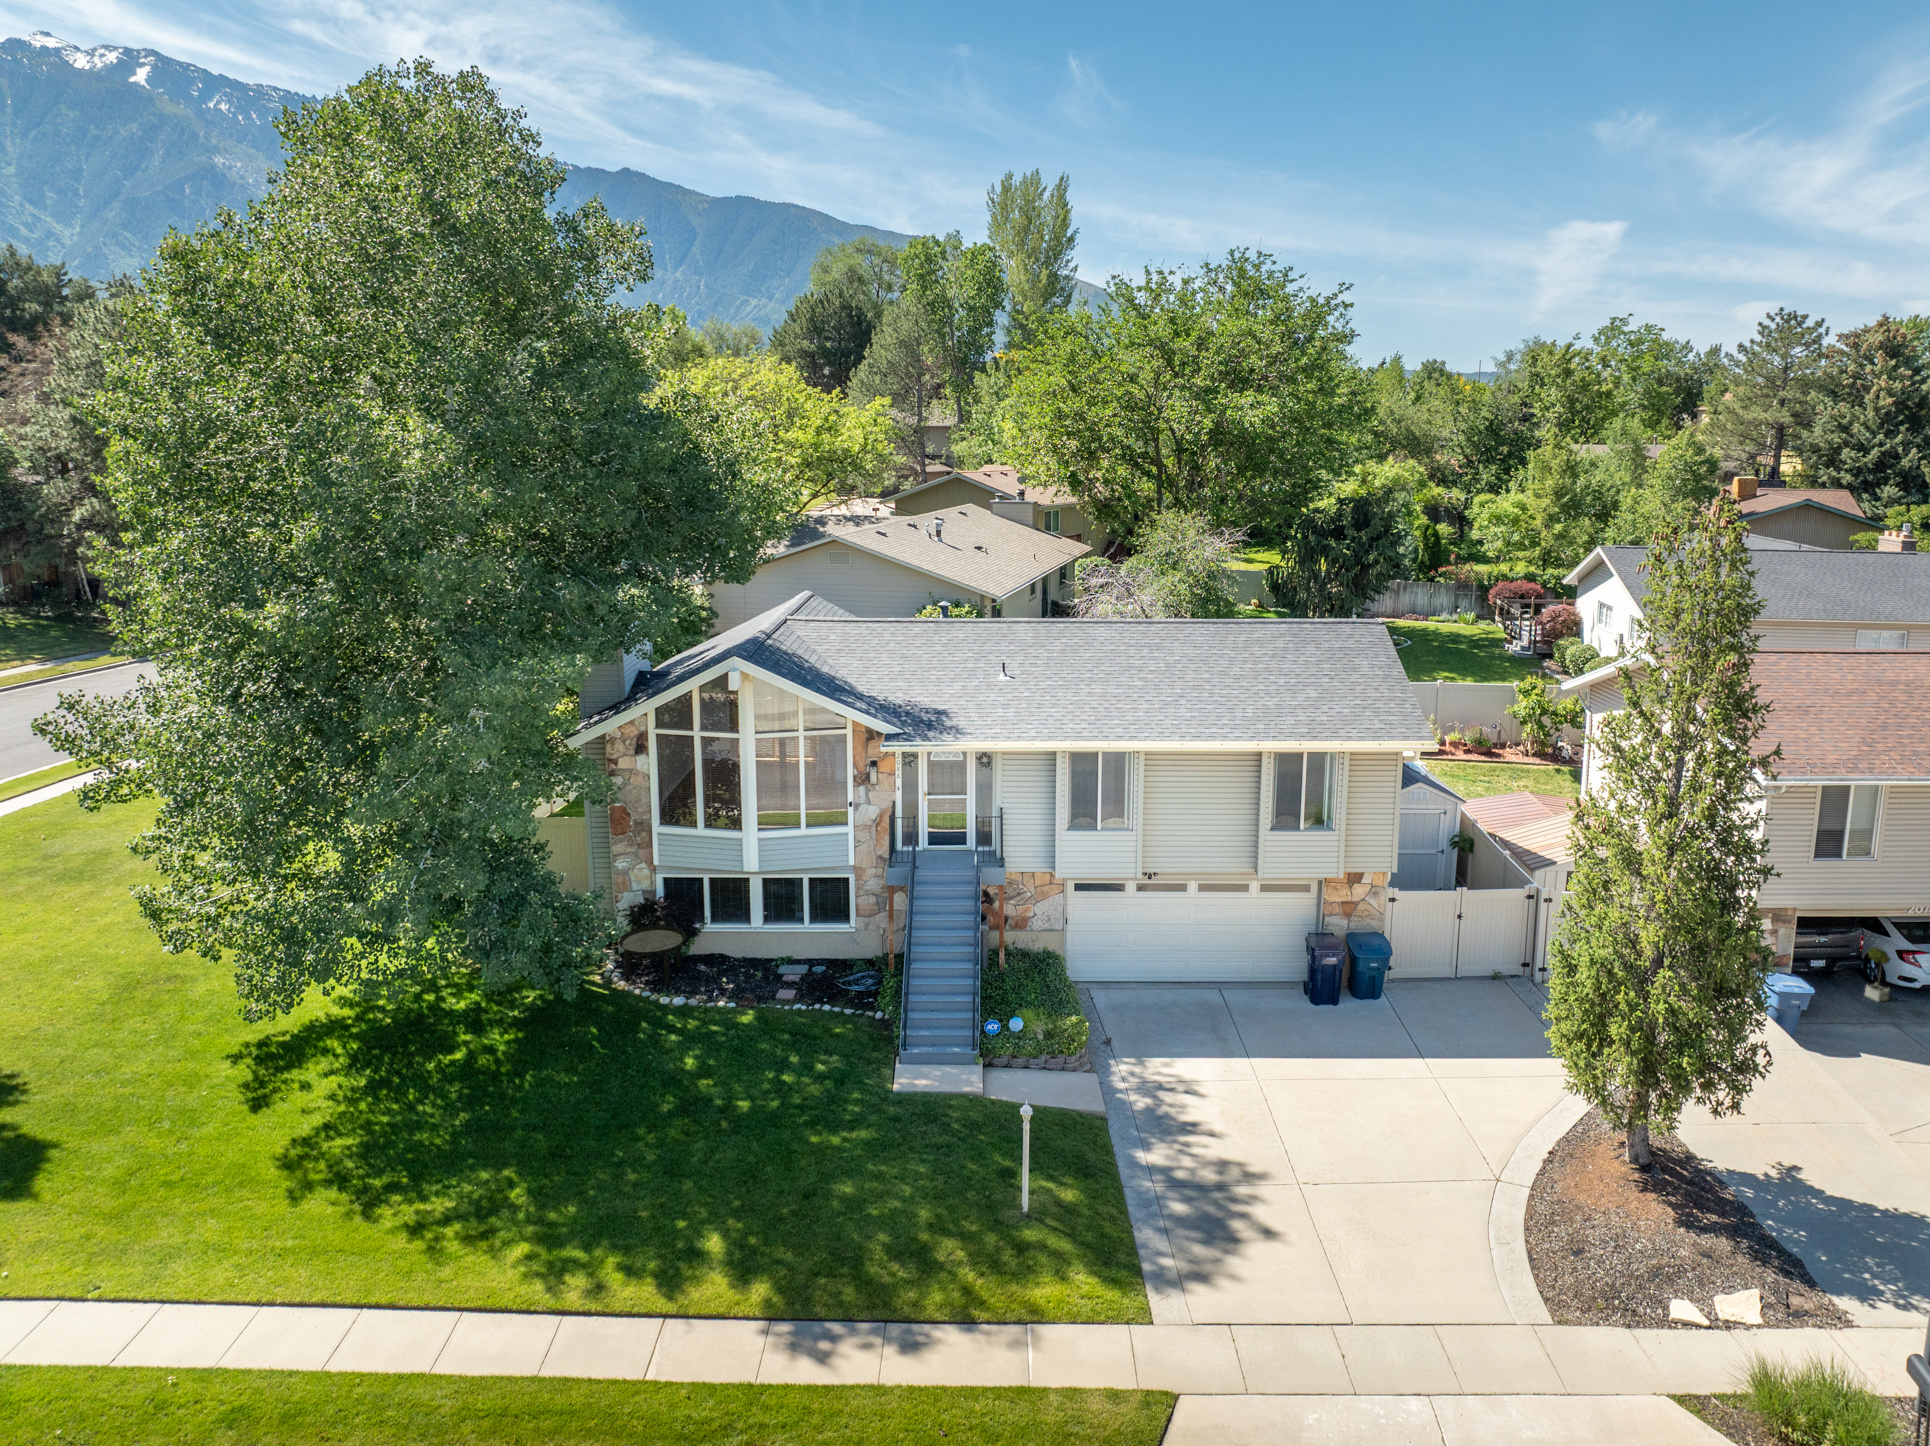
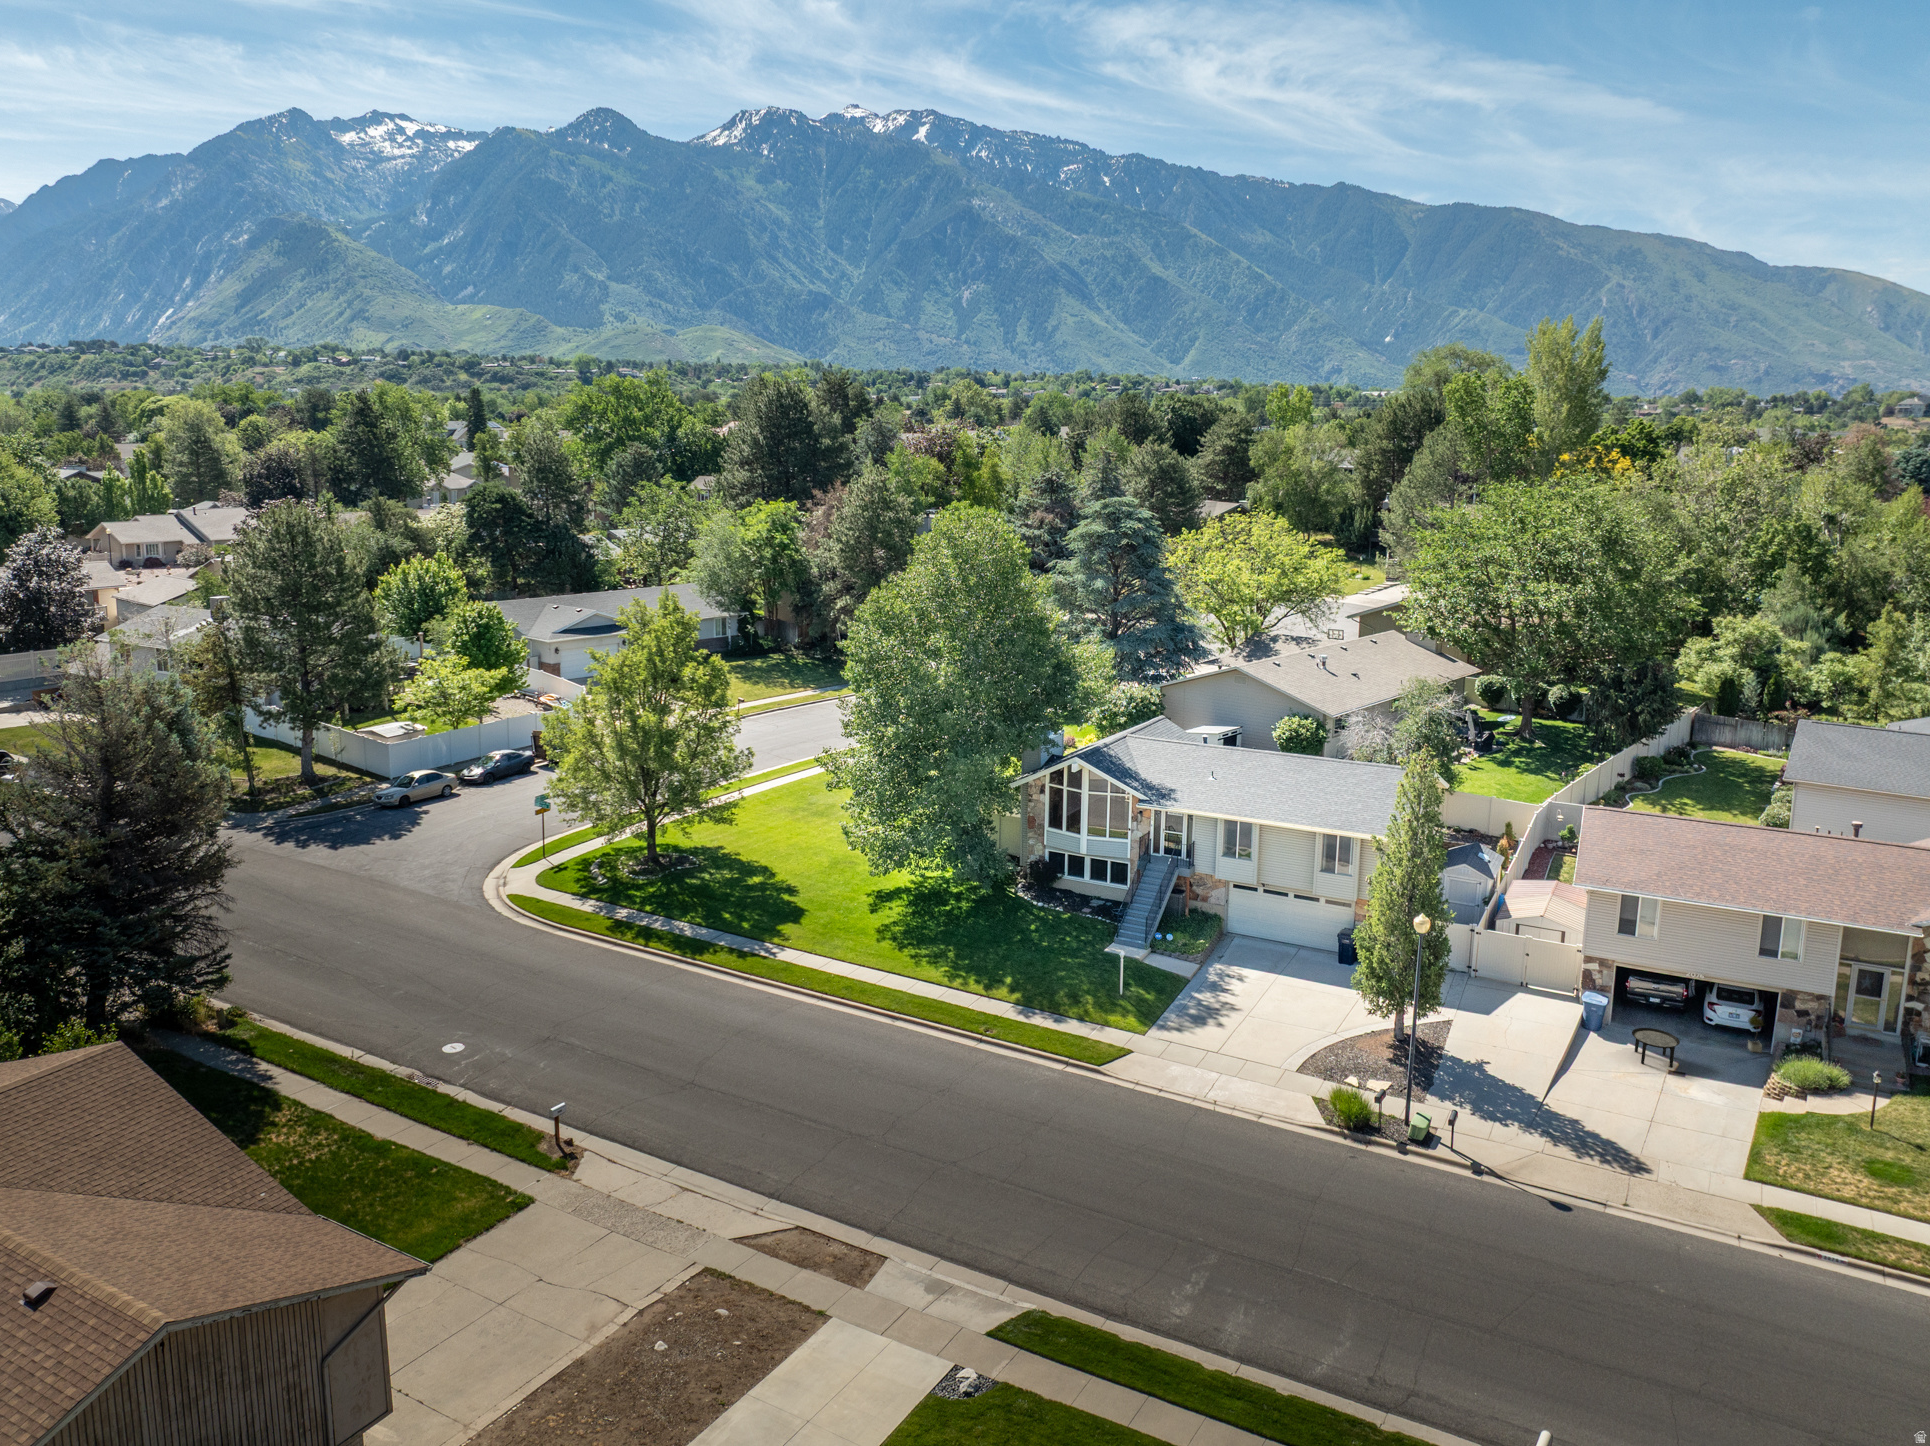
round table: present [618,926,686,984] -> present [1632,1028,1680,1067]

